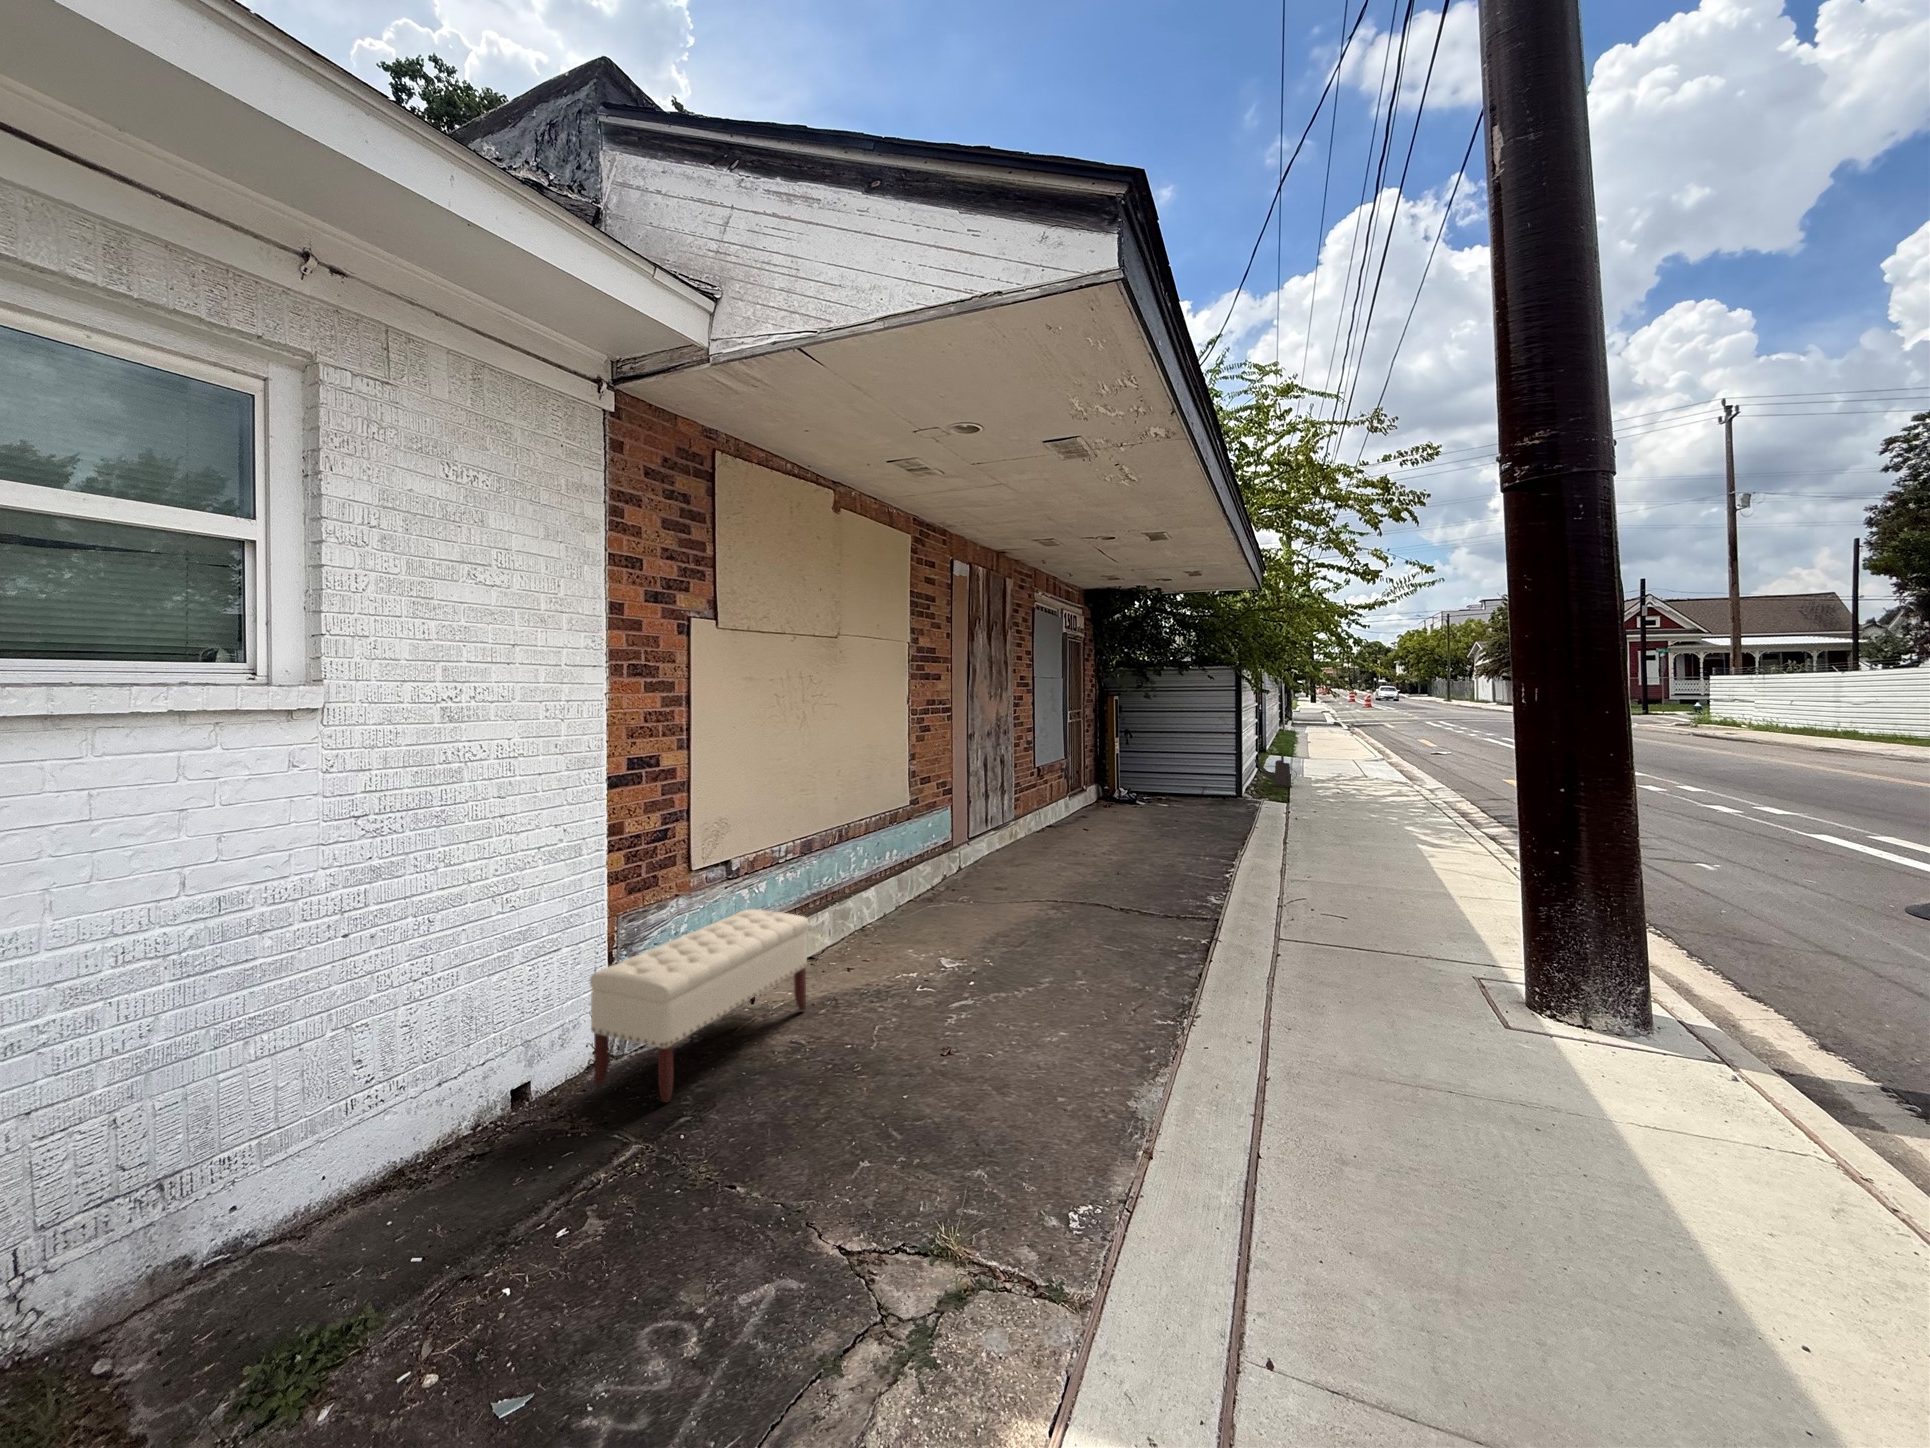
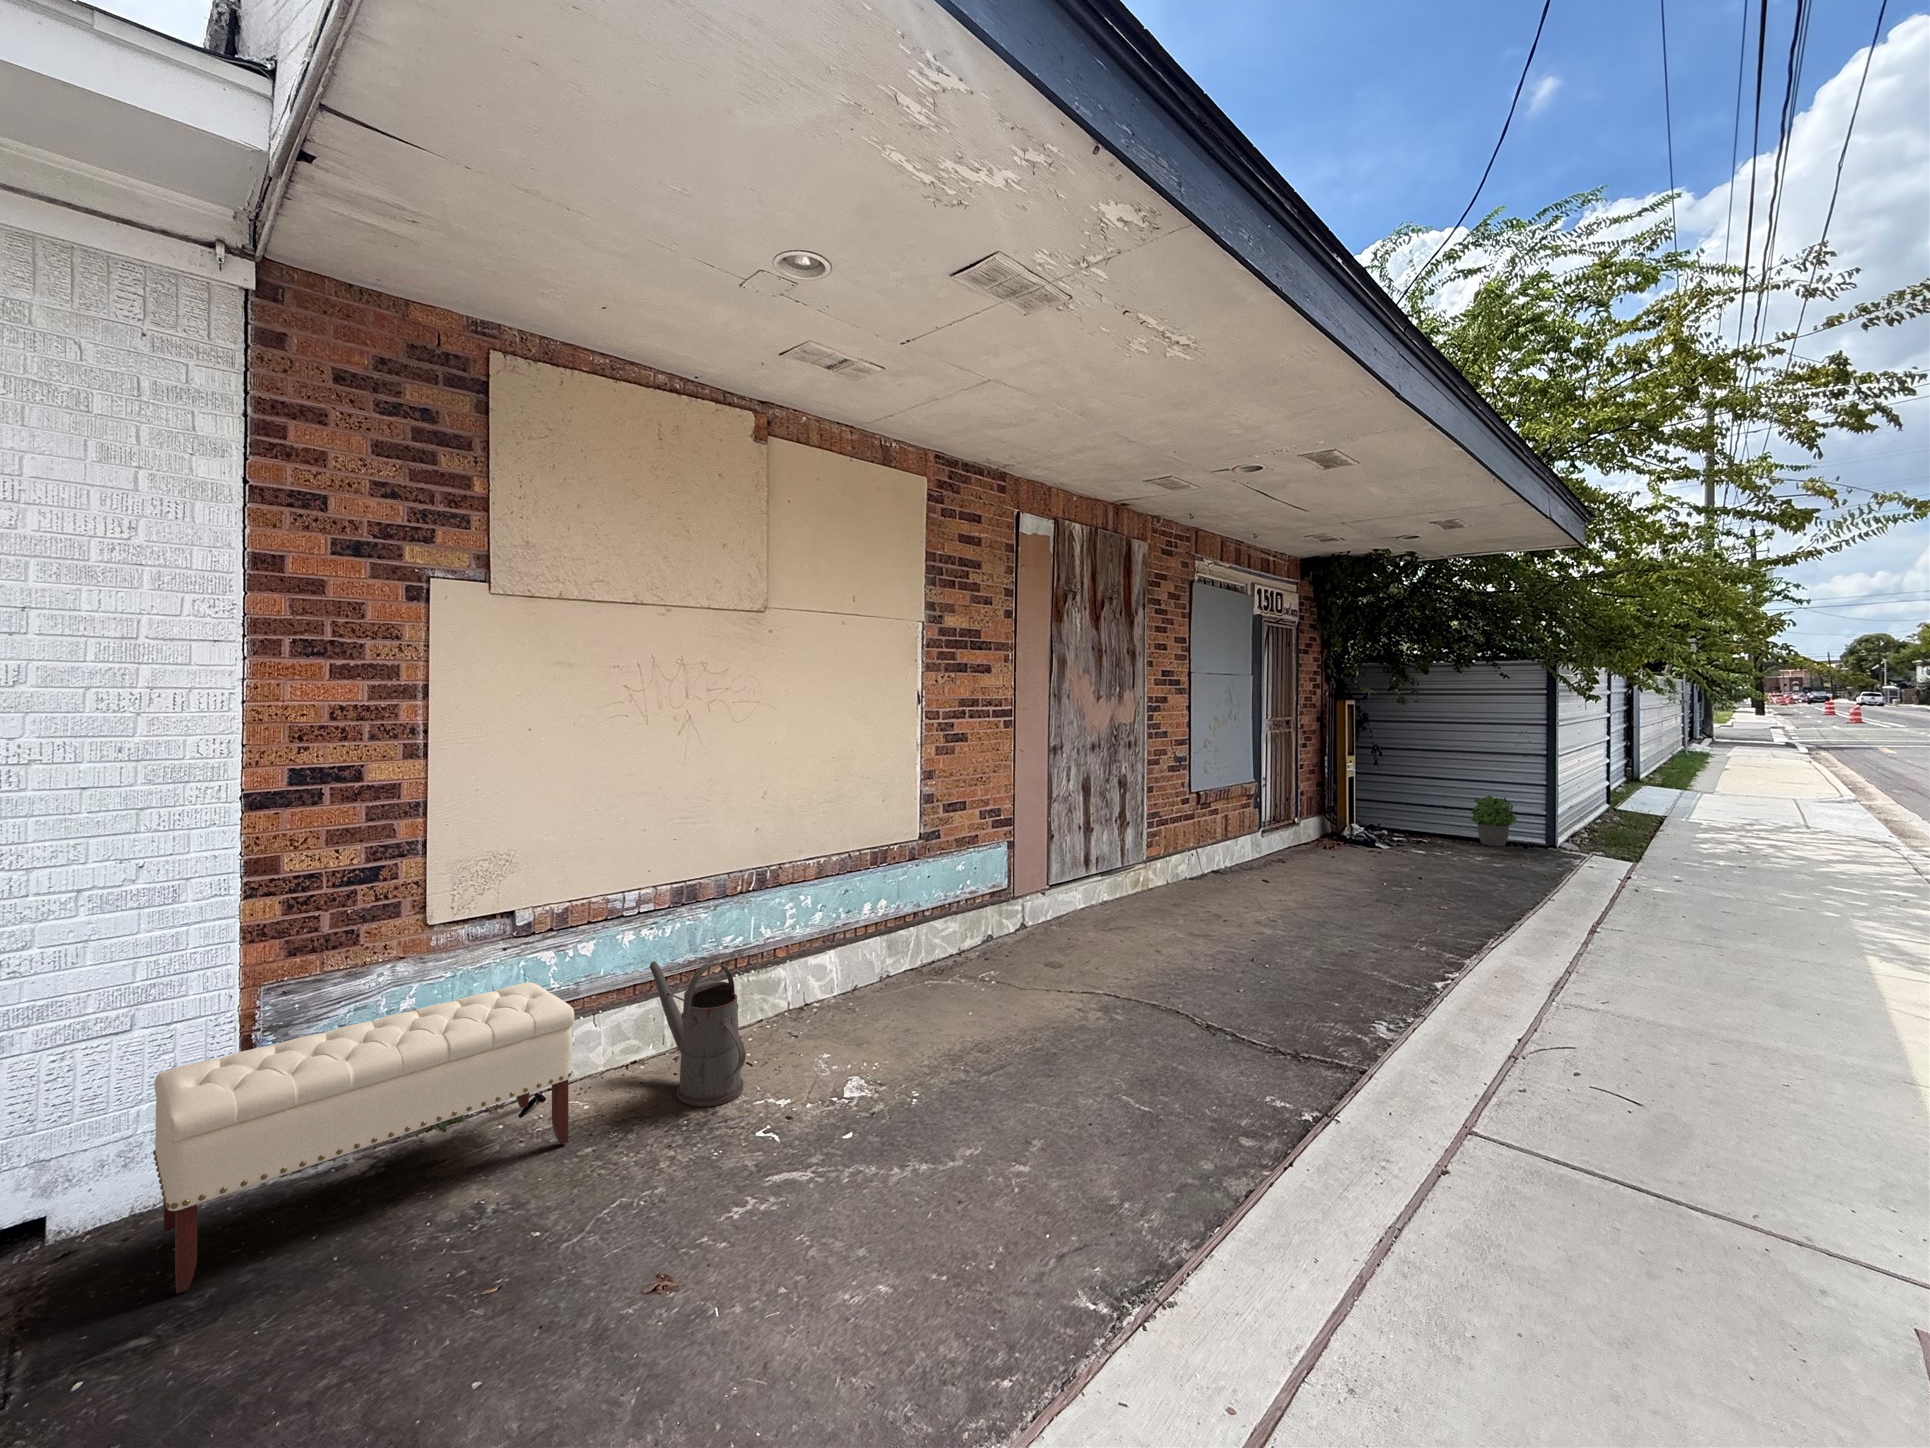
watering can: present [1255,755,1297,787] -> present [650,961,746,1107]
potted plant: none [1192,762,1222,799] -> present [1471,795,1517,846]

